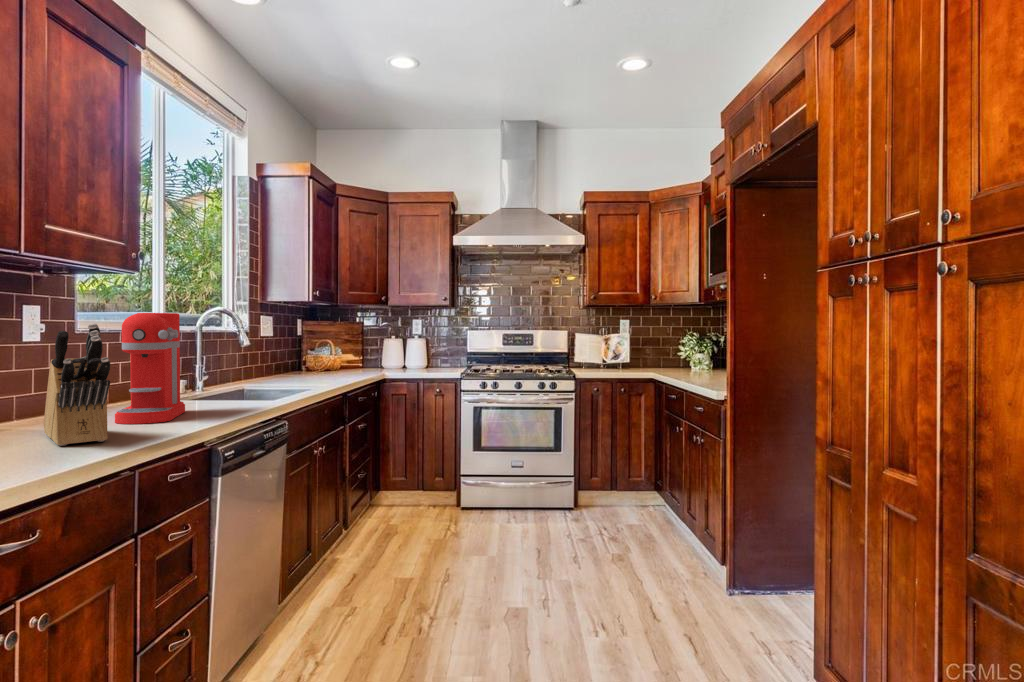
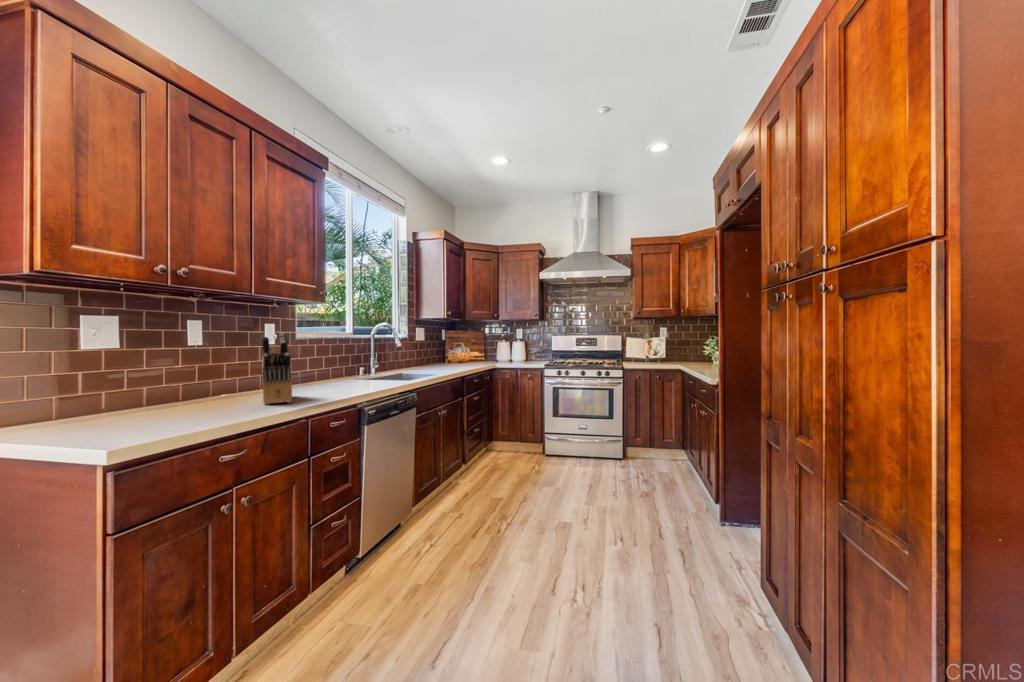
coffee maker: present [115,313,185,424] -> none [309,326,353,393]

